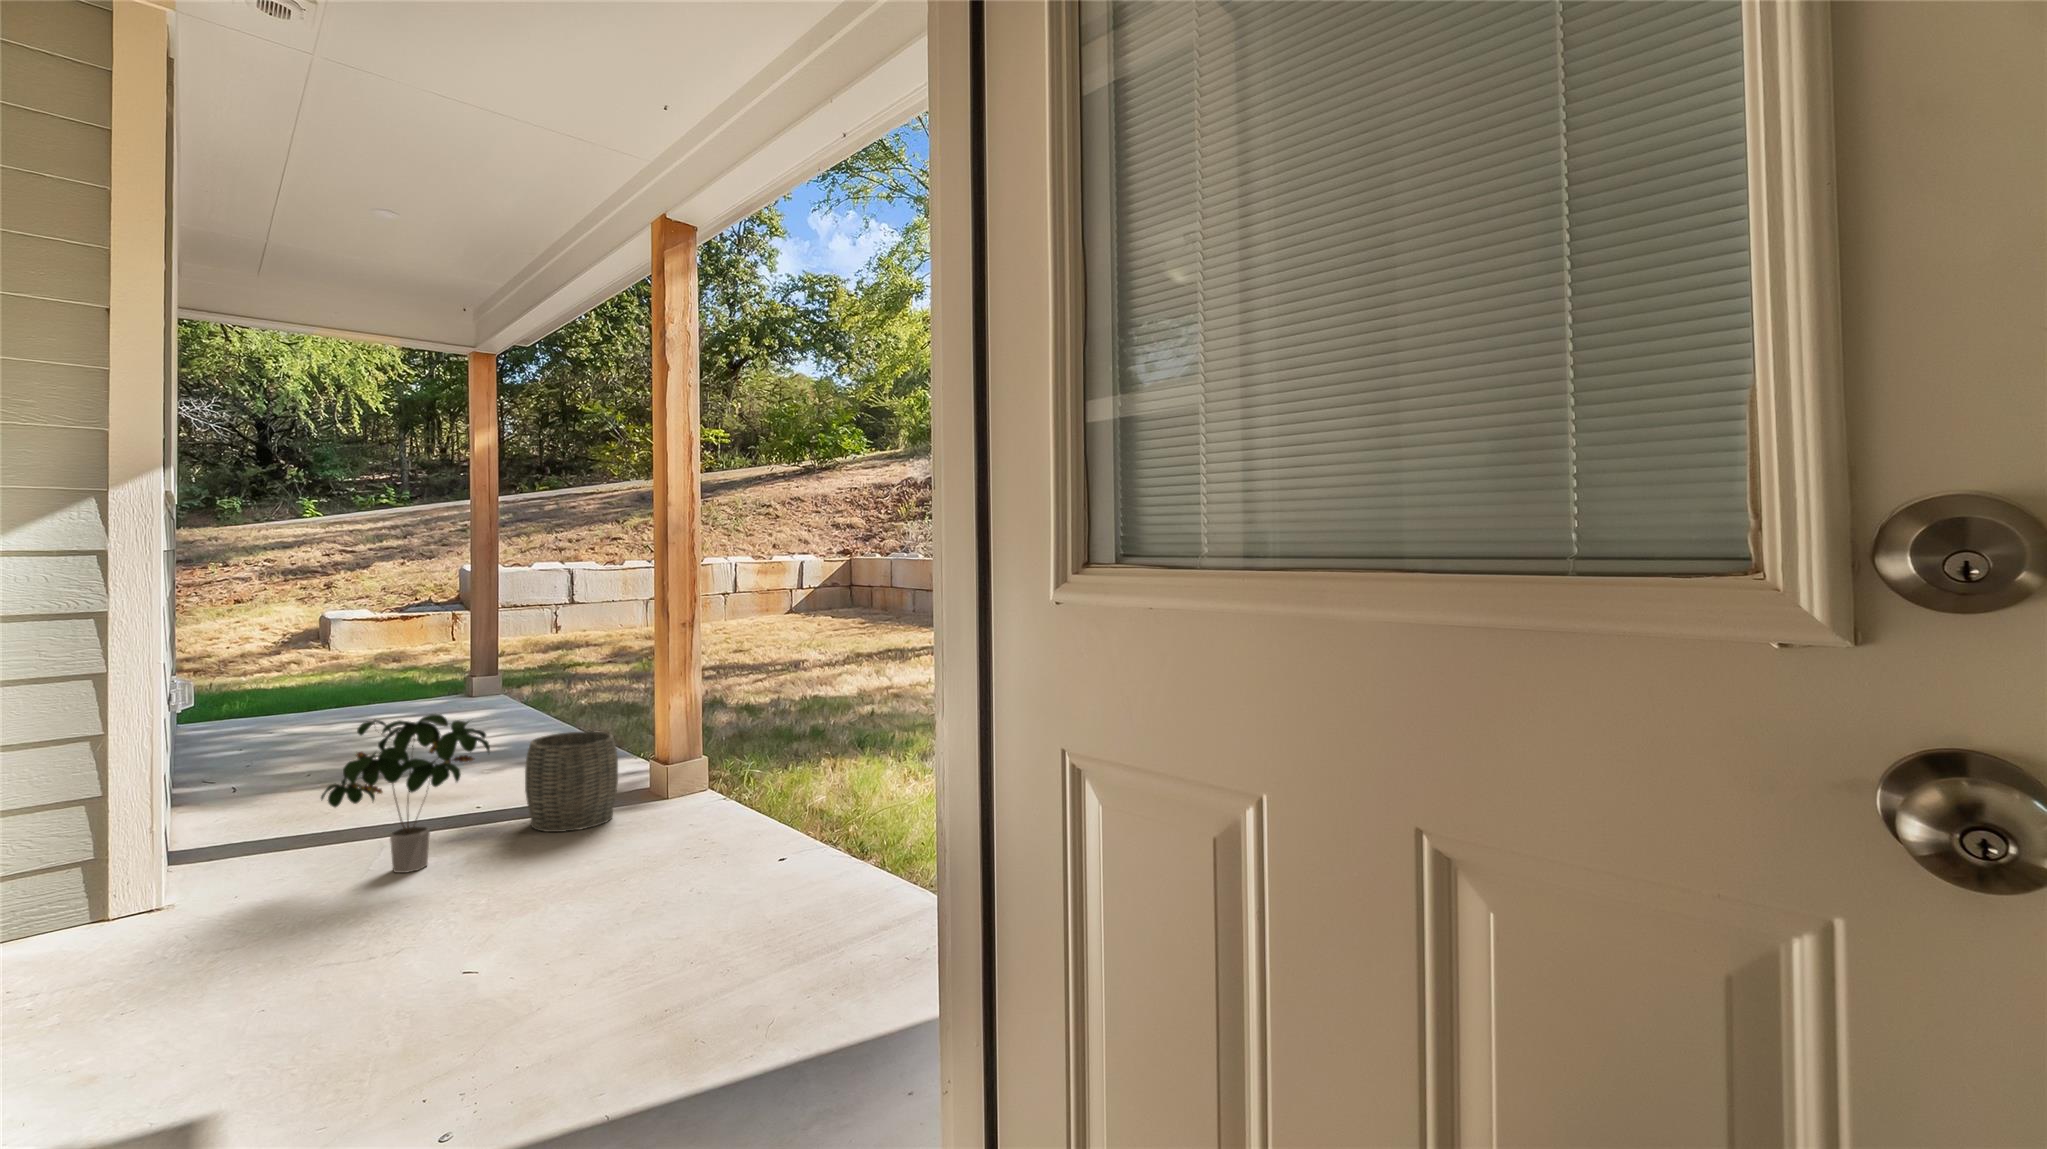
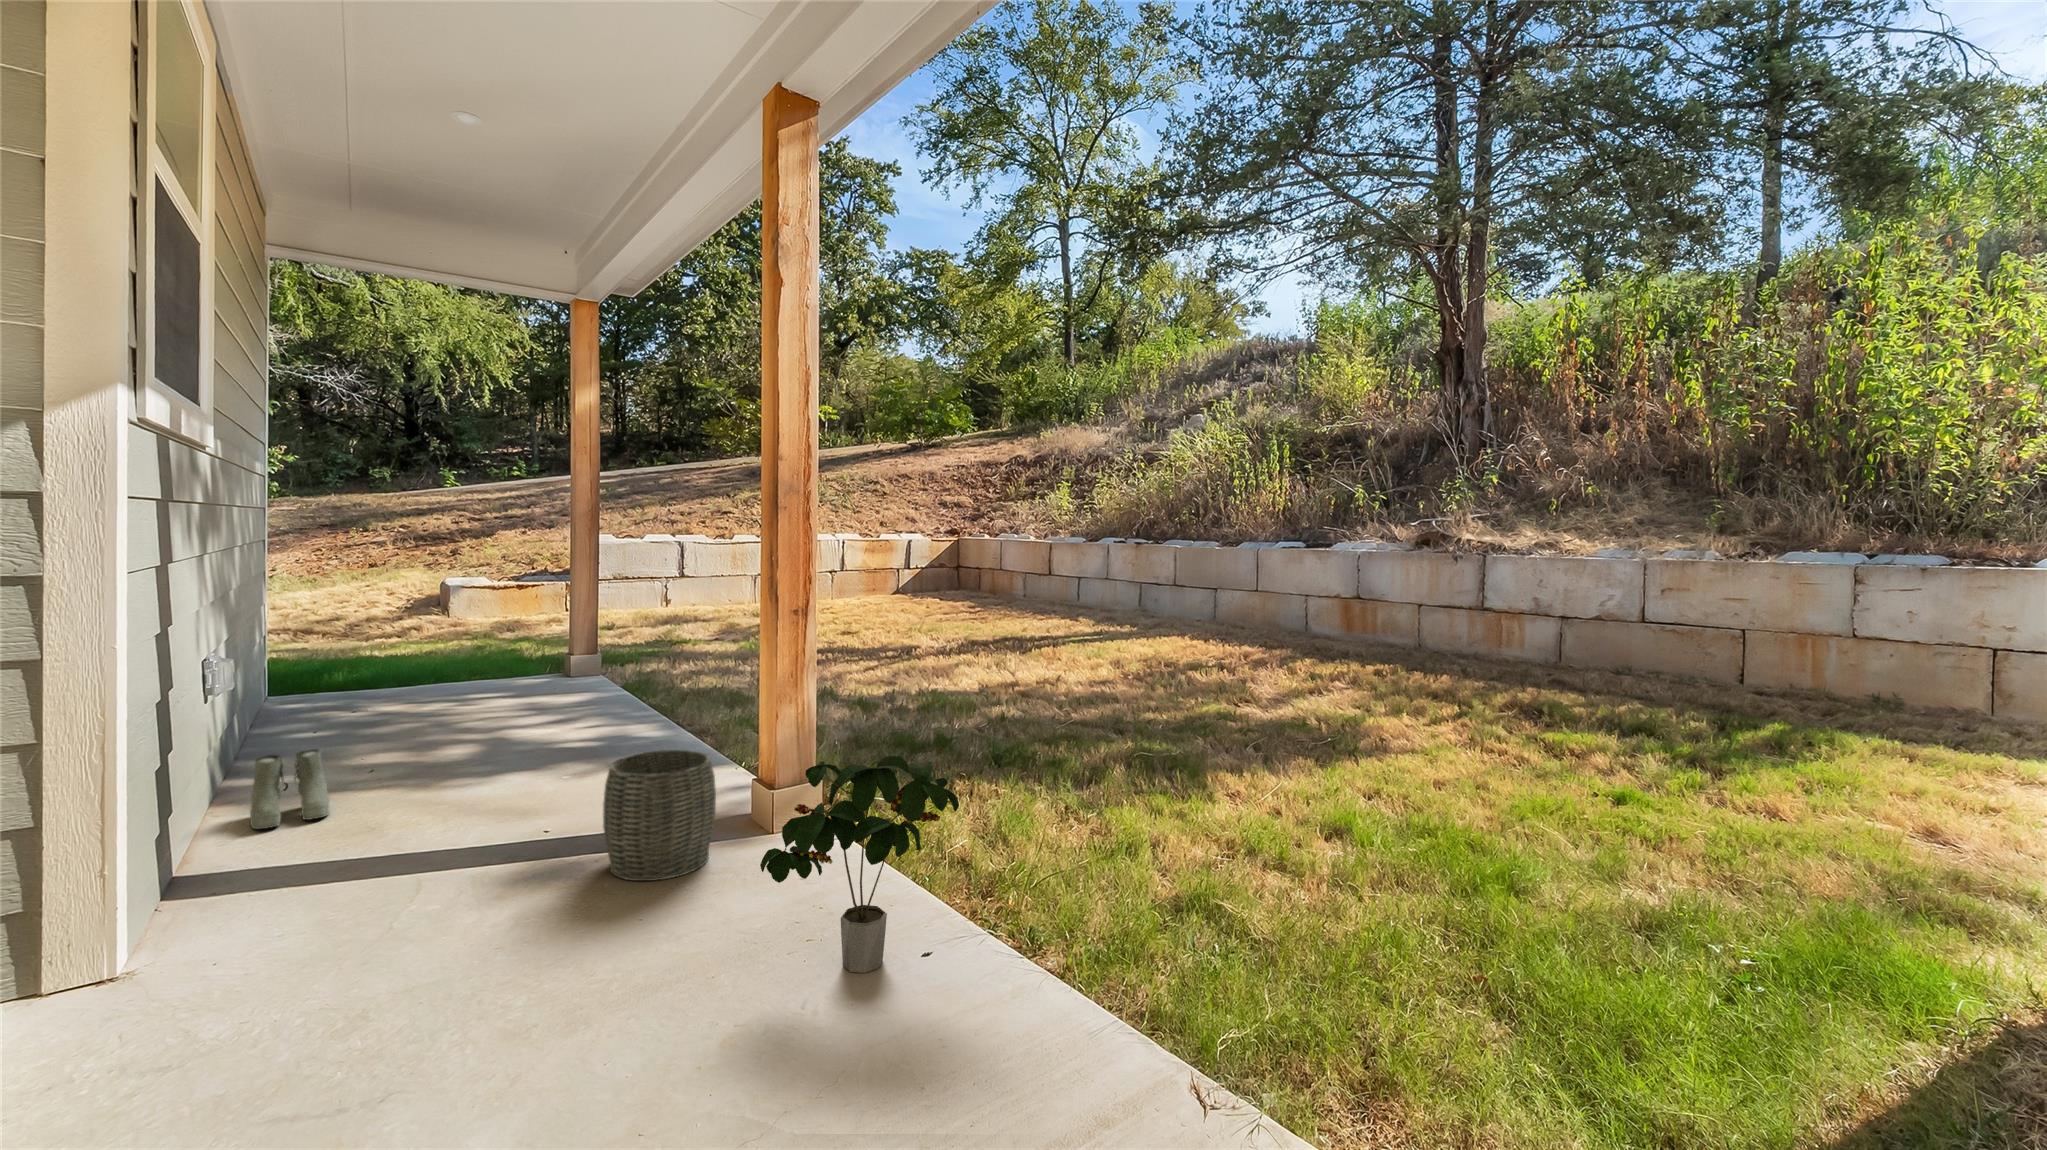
potted plant: present [321,714,490,873] -> present [760,756,959,973]
boots: none [205,749,273,815] -> present [250,749,330,829]

